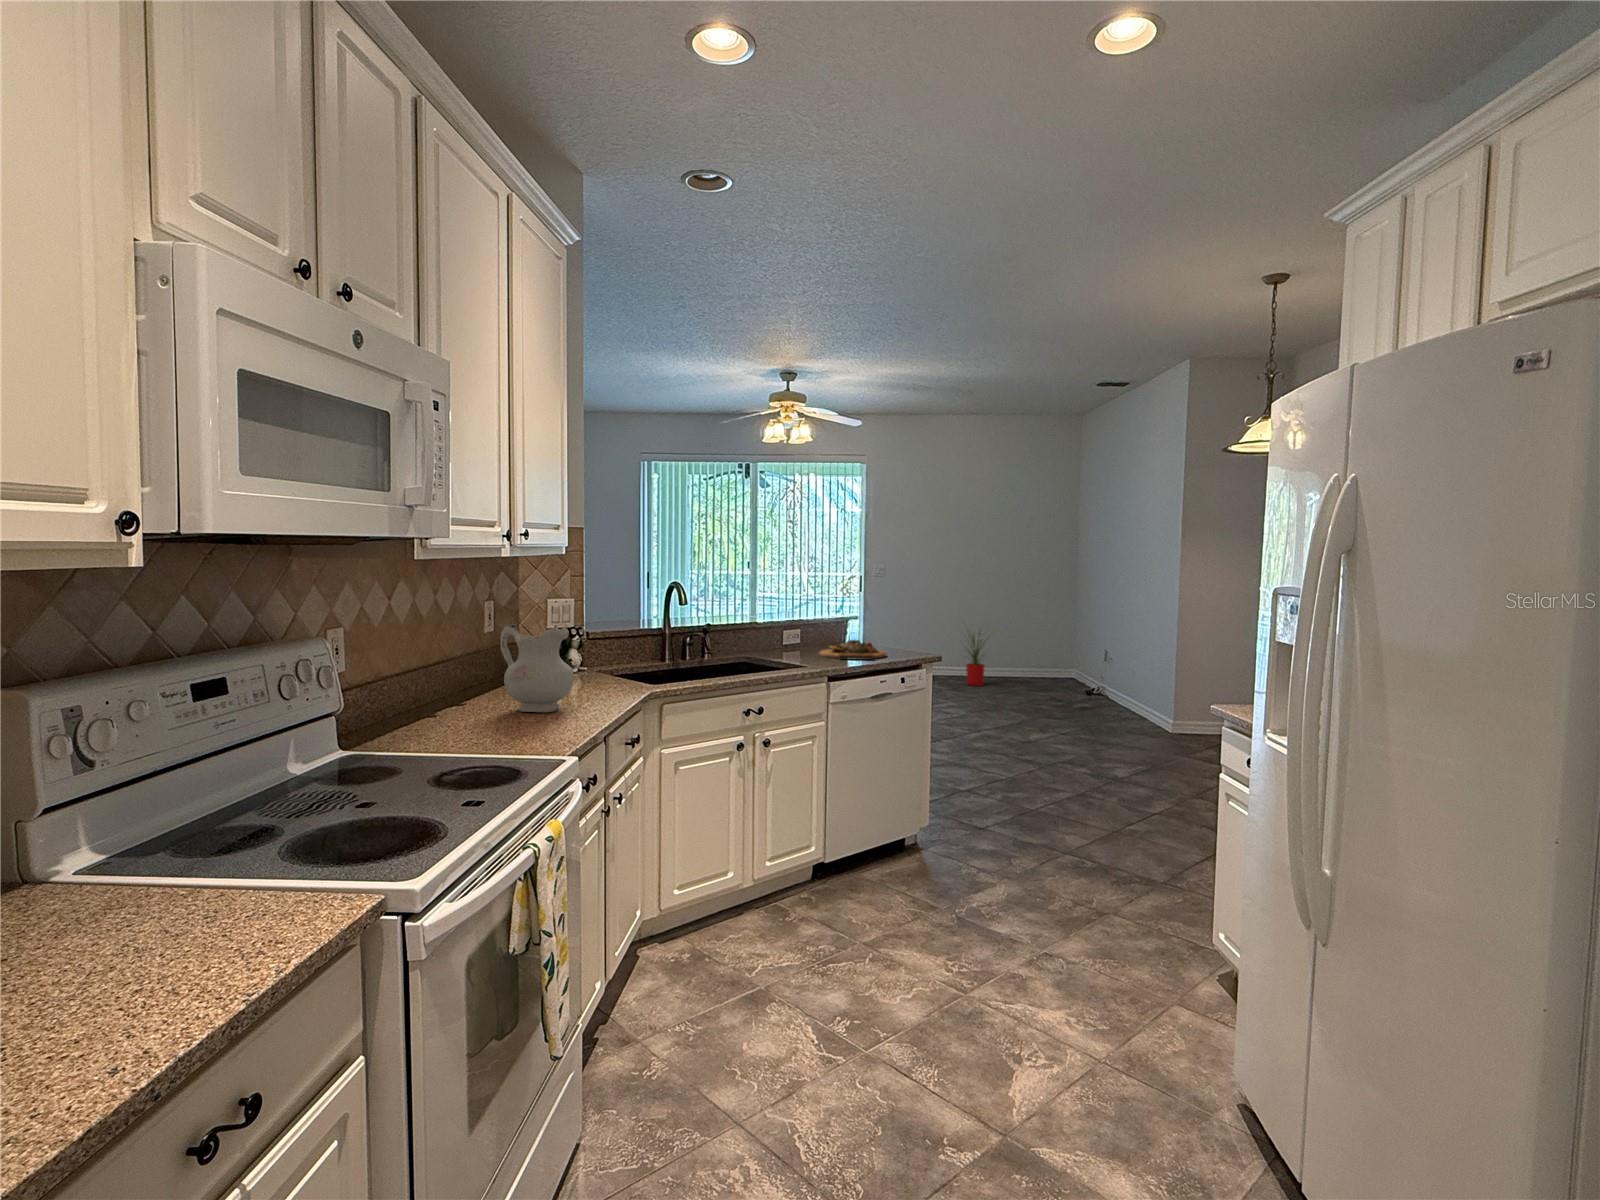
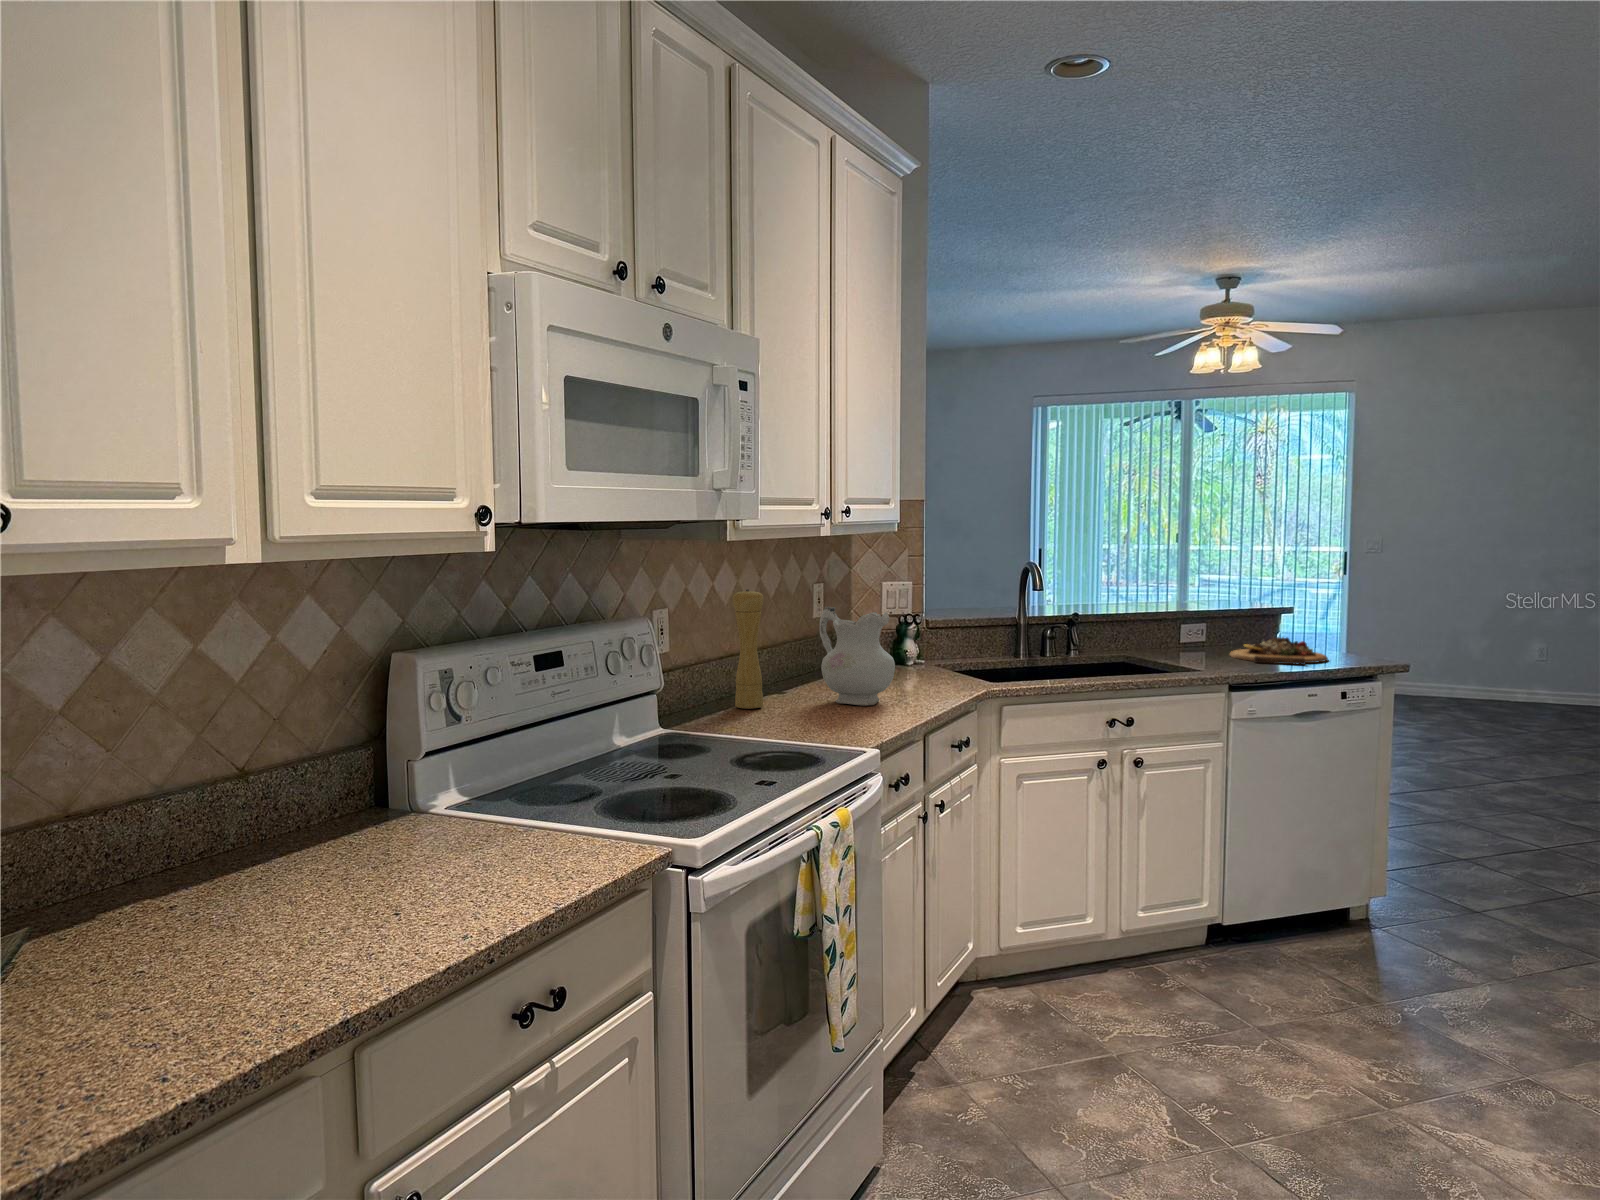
pepper mill: none [416,608,448,723] -> present [733,589,763,709]
house plant: present [962,629,997,686] -> none [1490,612,1578,714]

